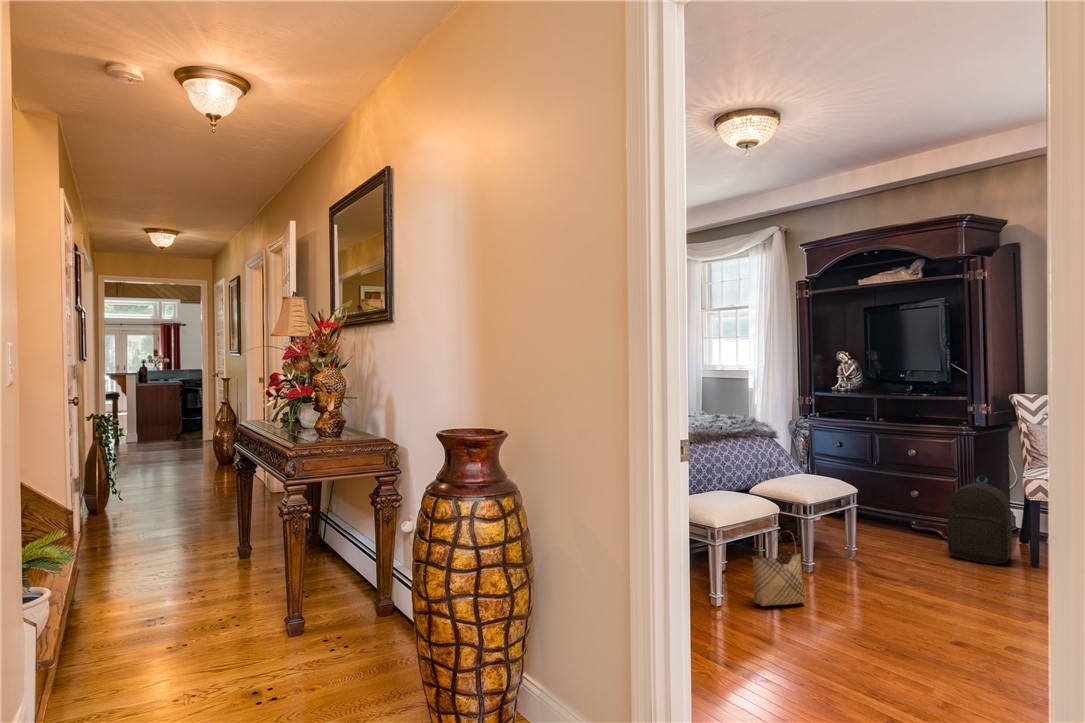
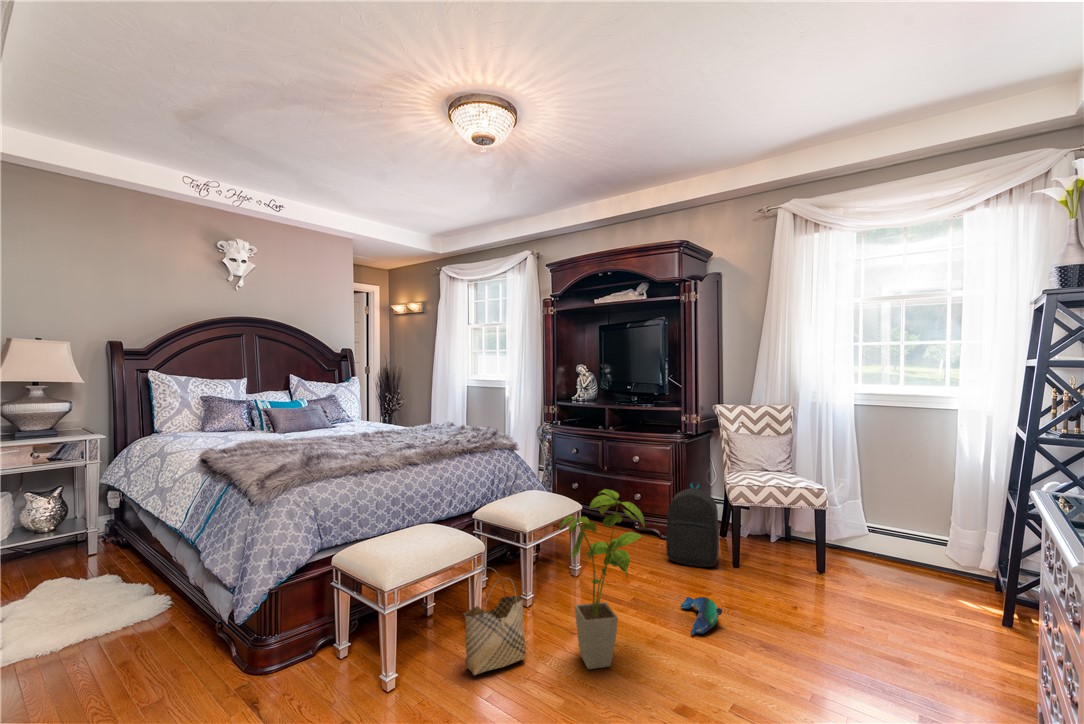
house plant: none [834,462,917,615] -> present [560,489,645,669]
plush toy: none [959,578,1004,606] -> present [680,597,722,635]

